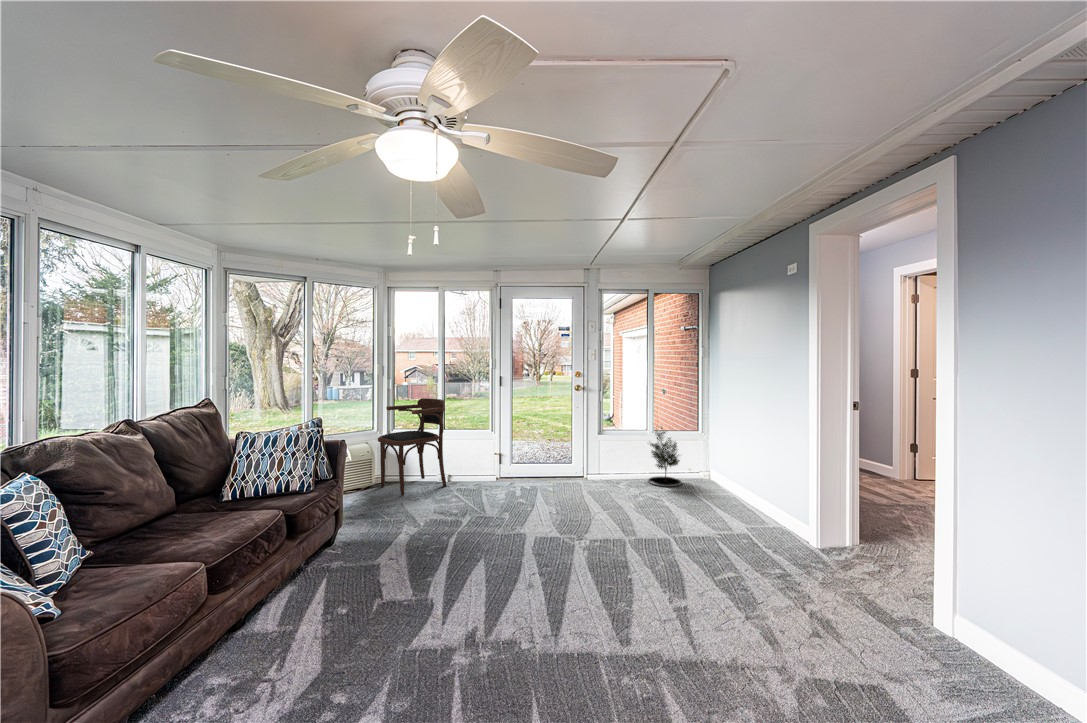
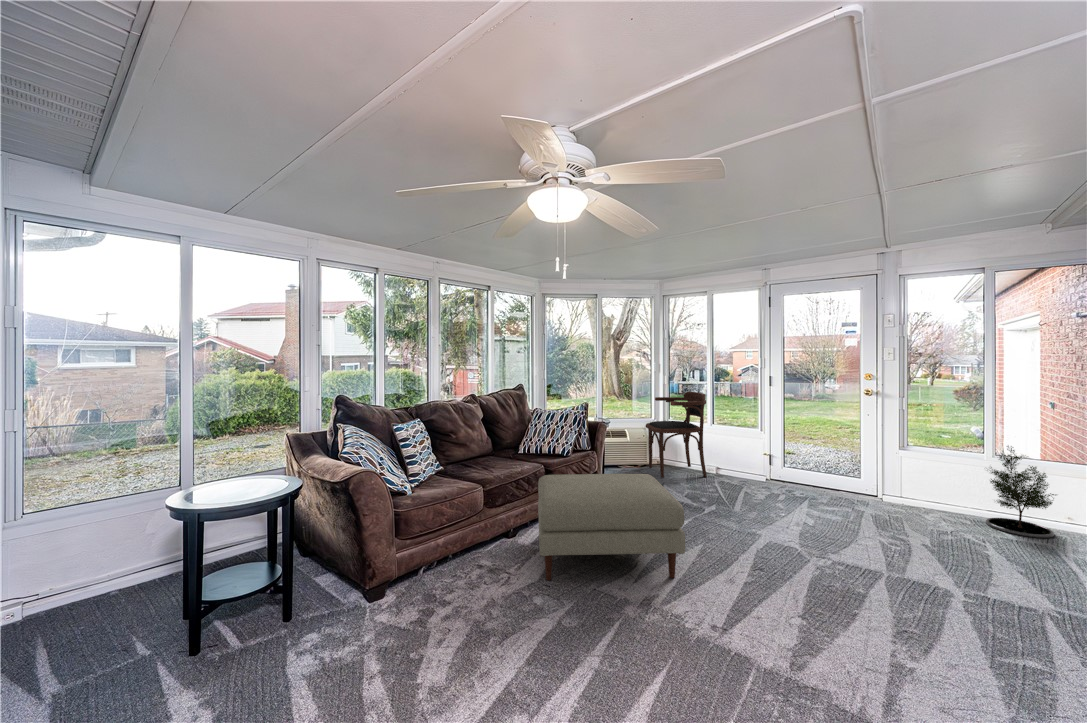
ottoman: none [285,494,494,666] -> present [538,474,685,581]

